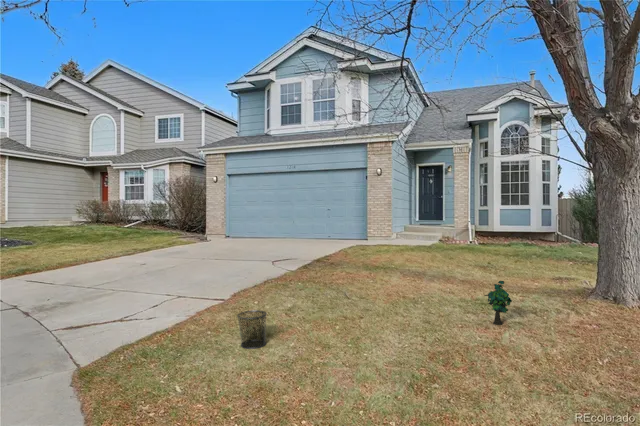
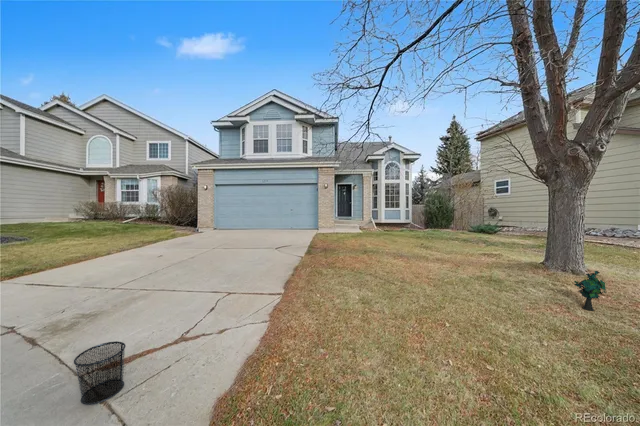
waste bin: present [237,310,267,349] -> present [74,341,126,405]

